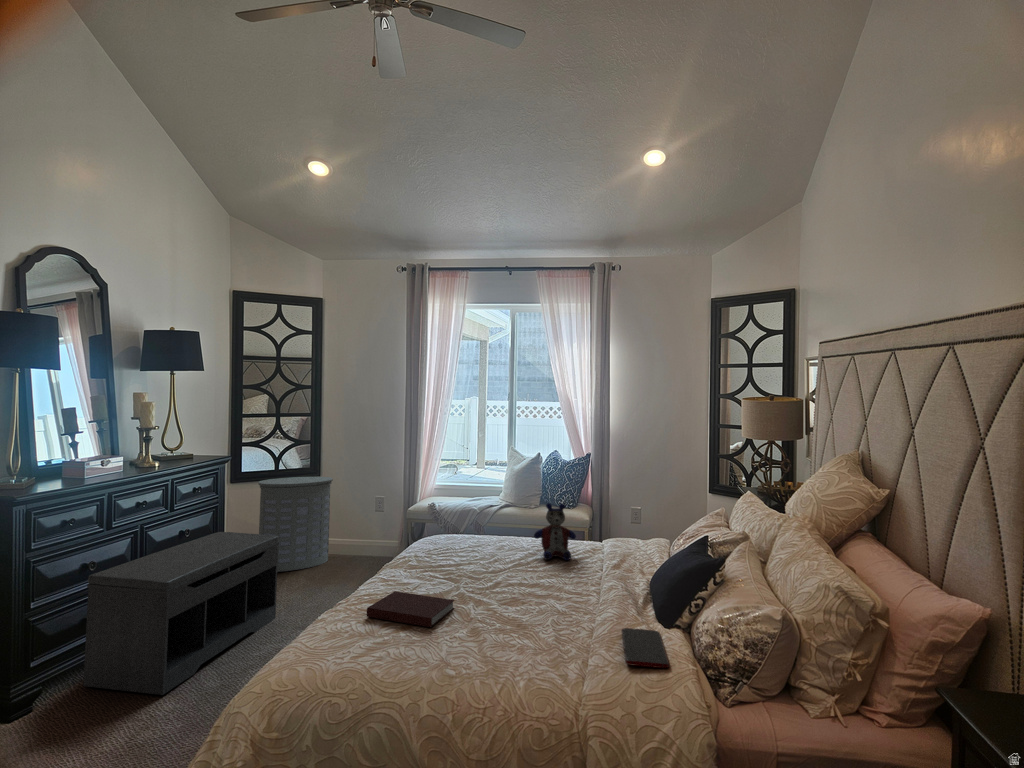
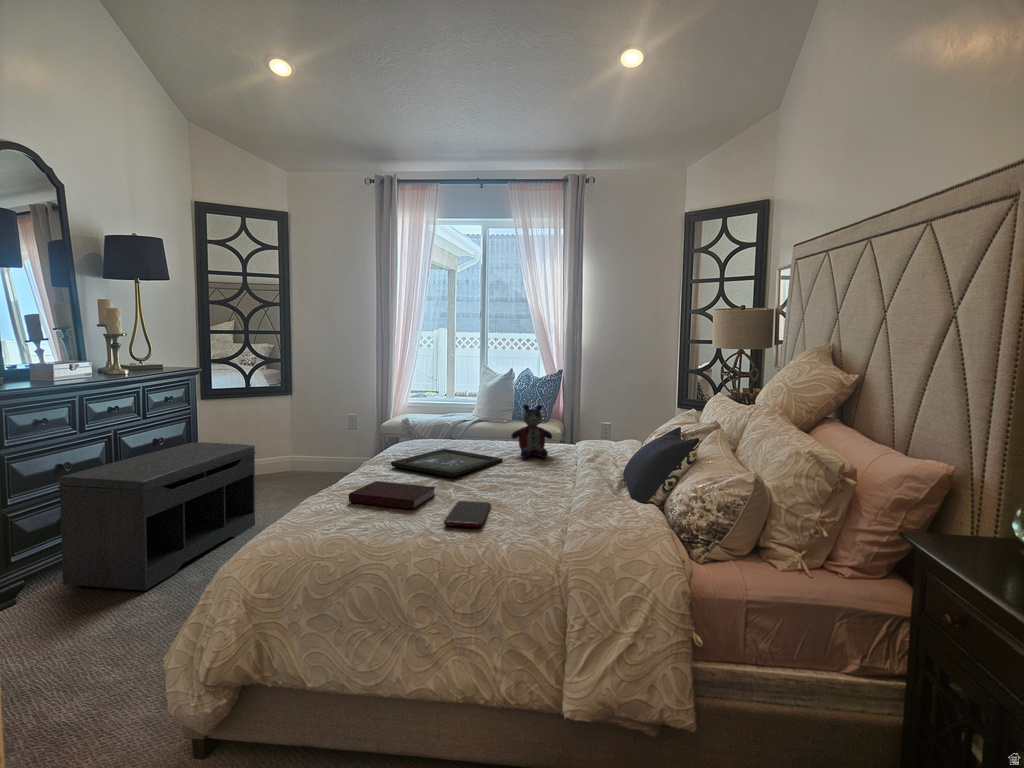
laundry hamper: present [258,477,333,572] -> none [230,394,307,486]
tray: none [411,548,525,585] -> present [391,449,503,477]
smartphone: present [622,628,669,668] -> present [444,501,491,527]

